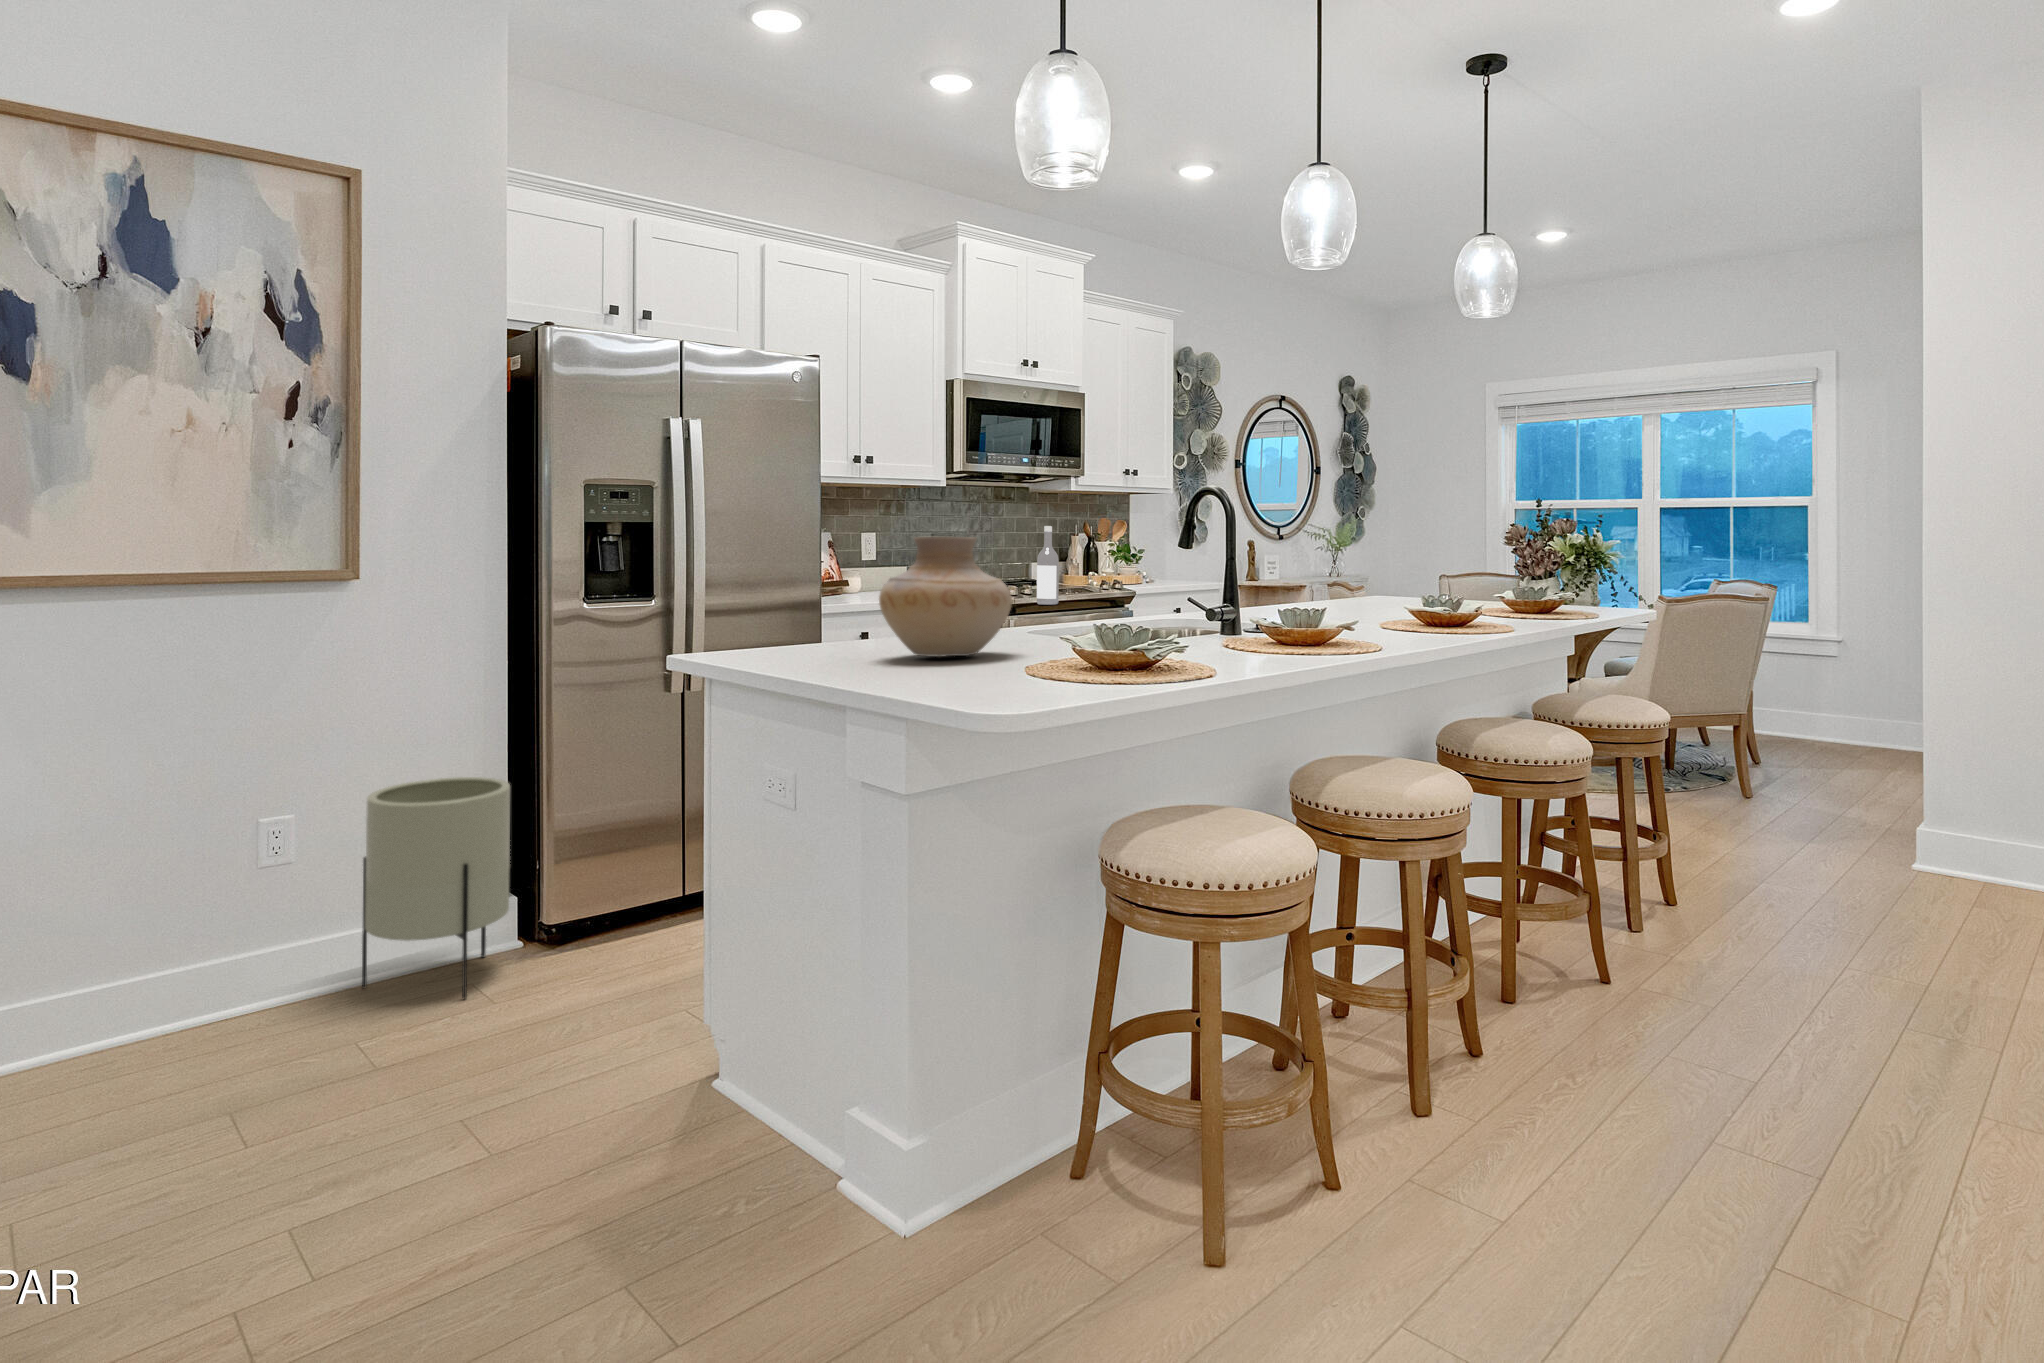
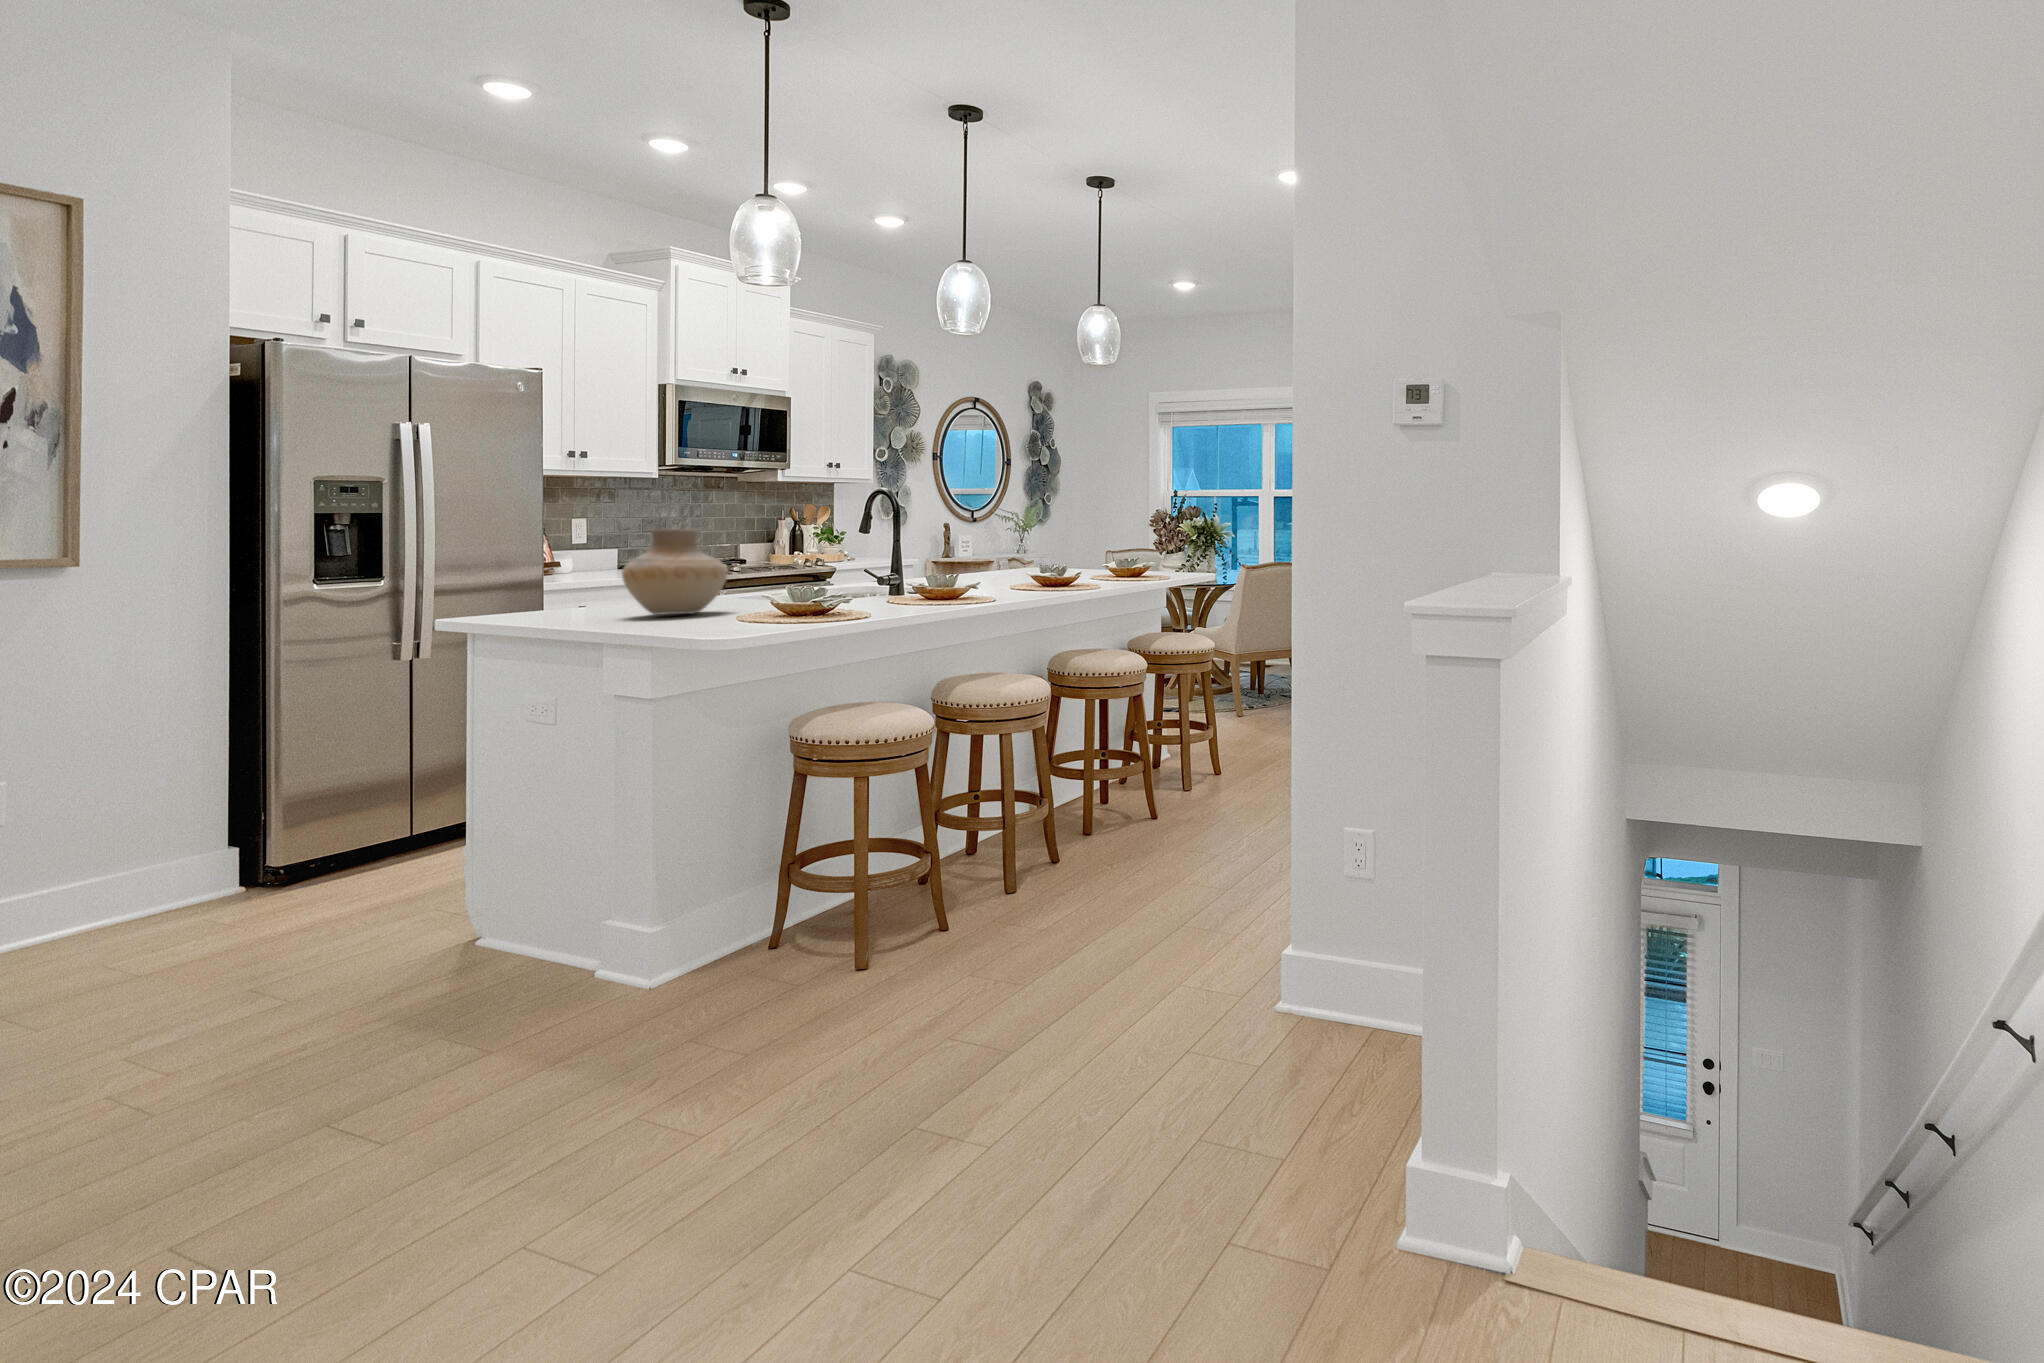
wine bottle: present [1037,526,1059,605] -> none [745,514,765,581]
planter: present [362,777,510,999] -> none [99,739,252,928]

